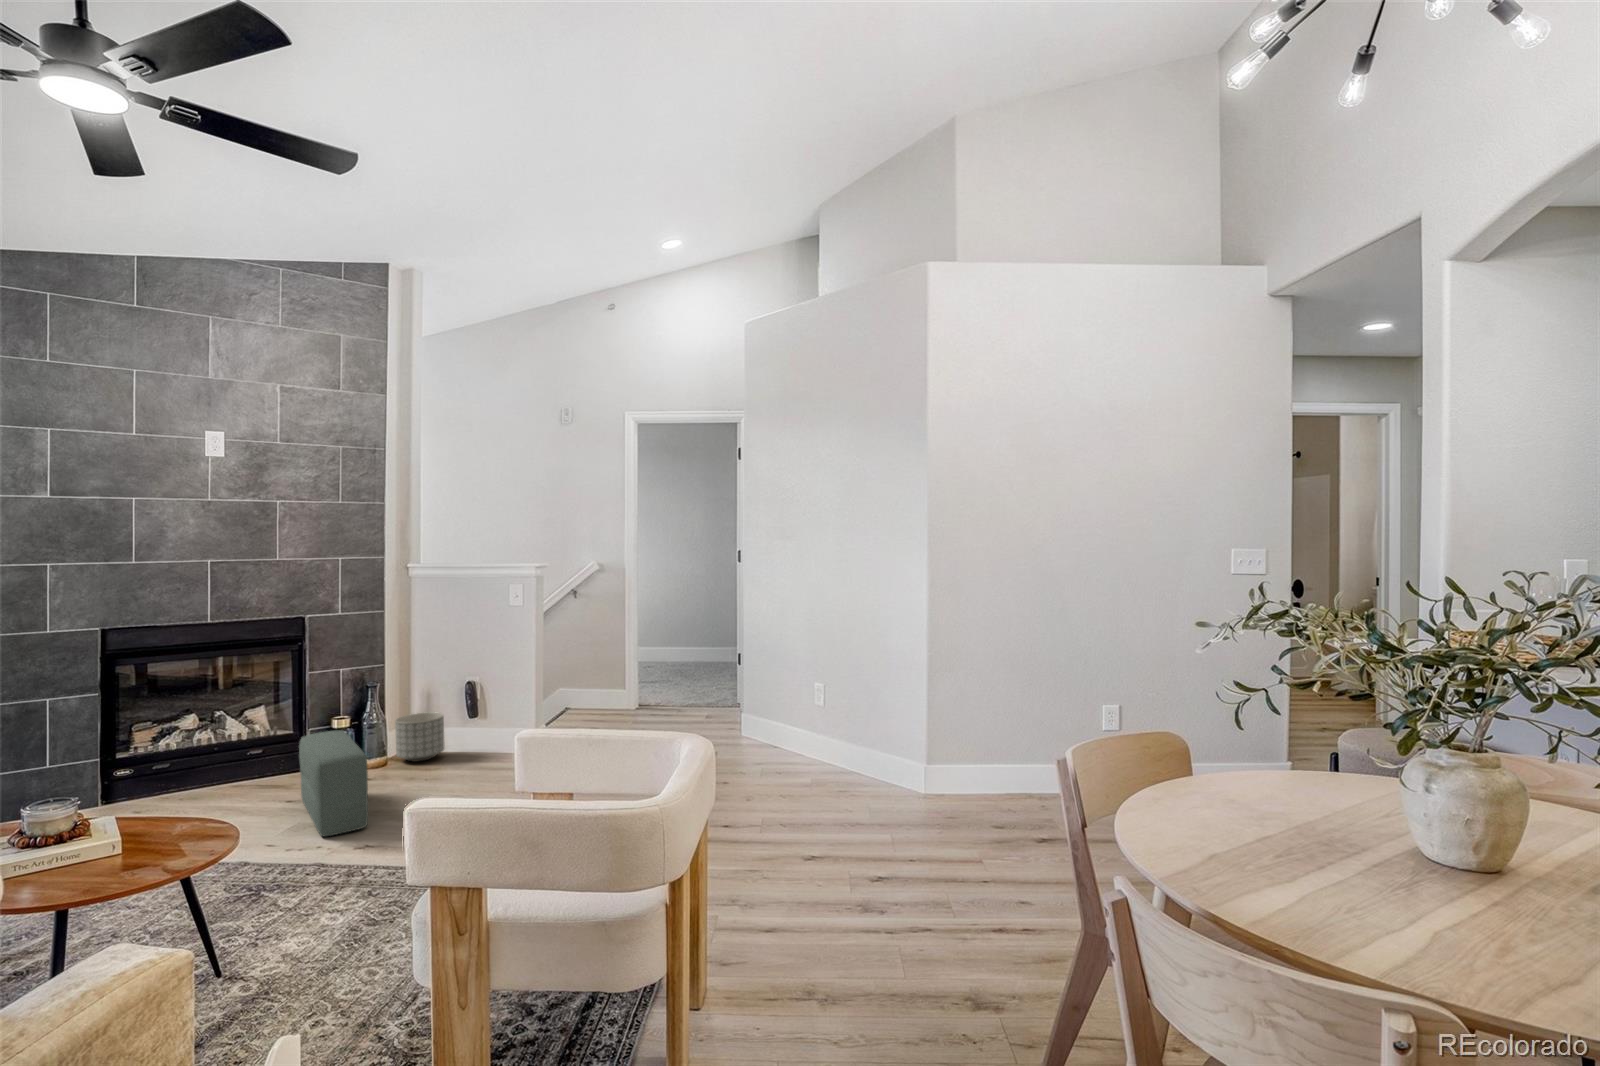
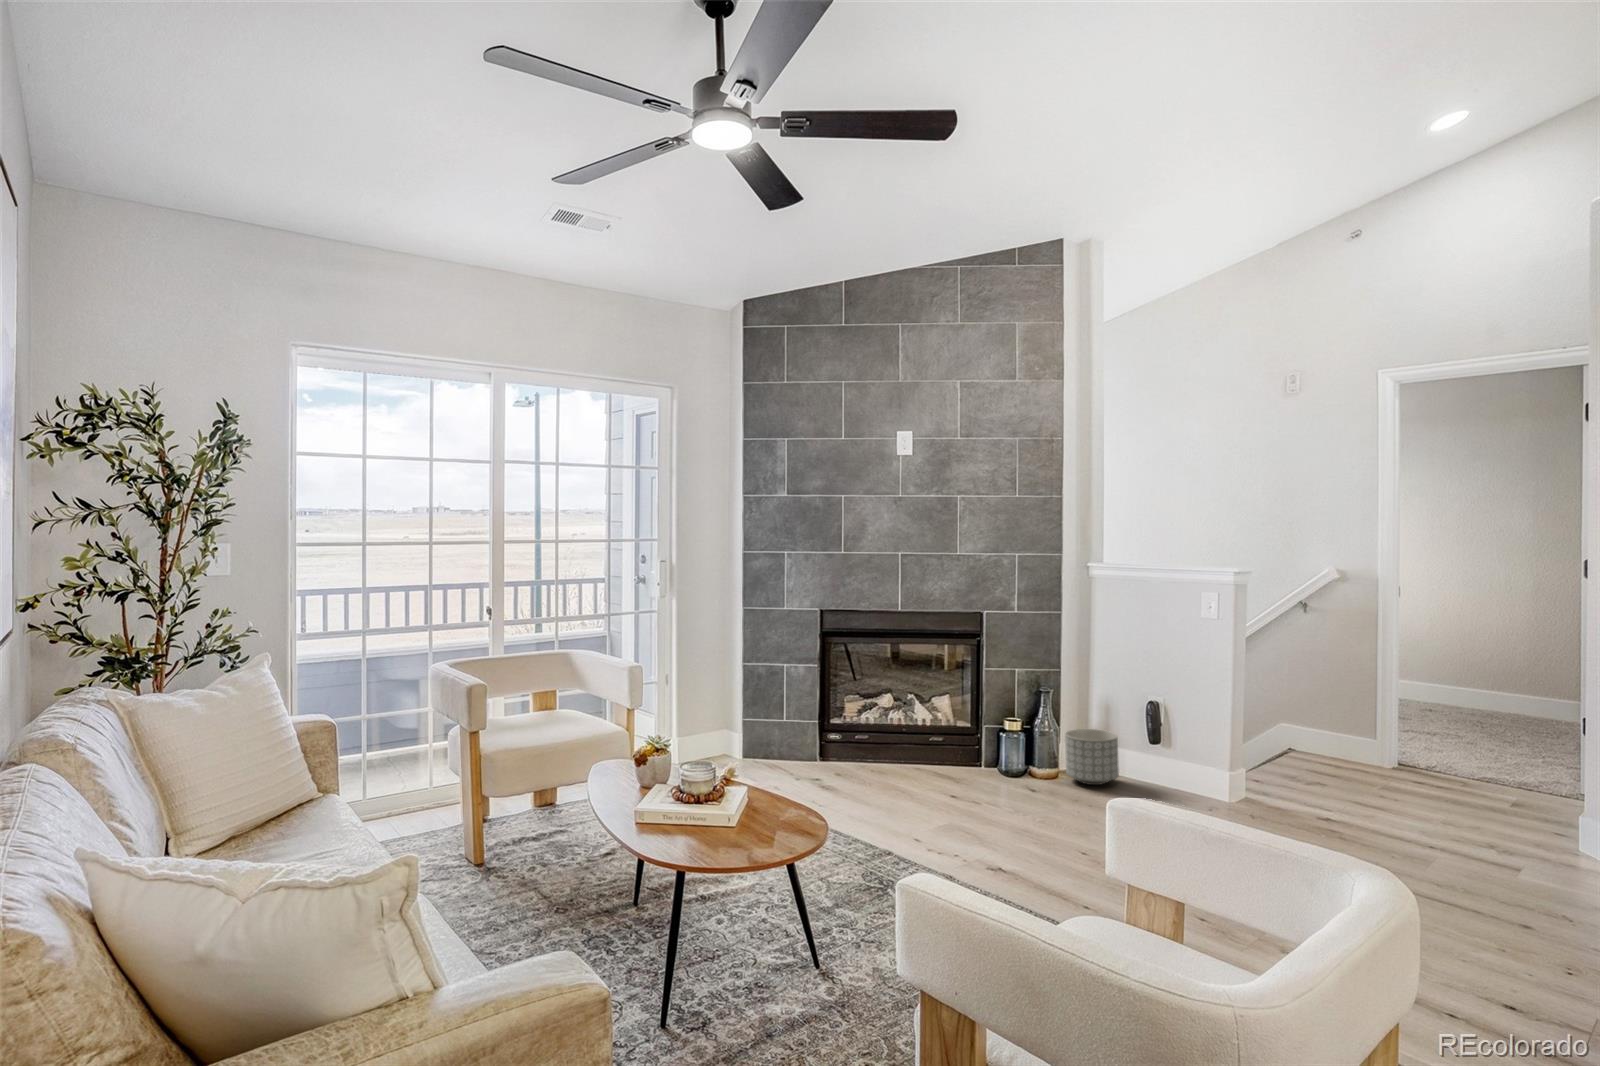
pouf: present [299,731,368,836] -> none [958,734,1008,849]

